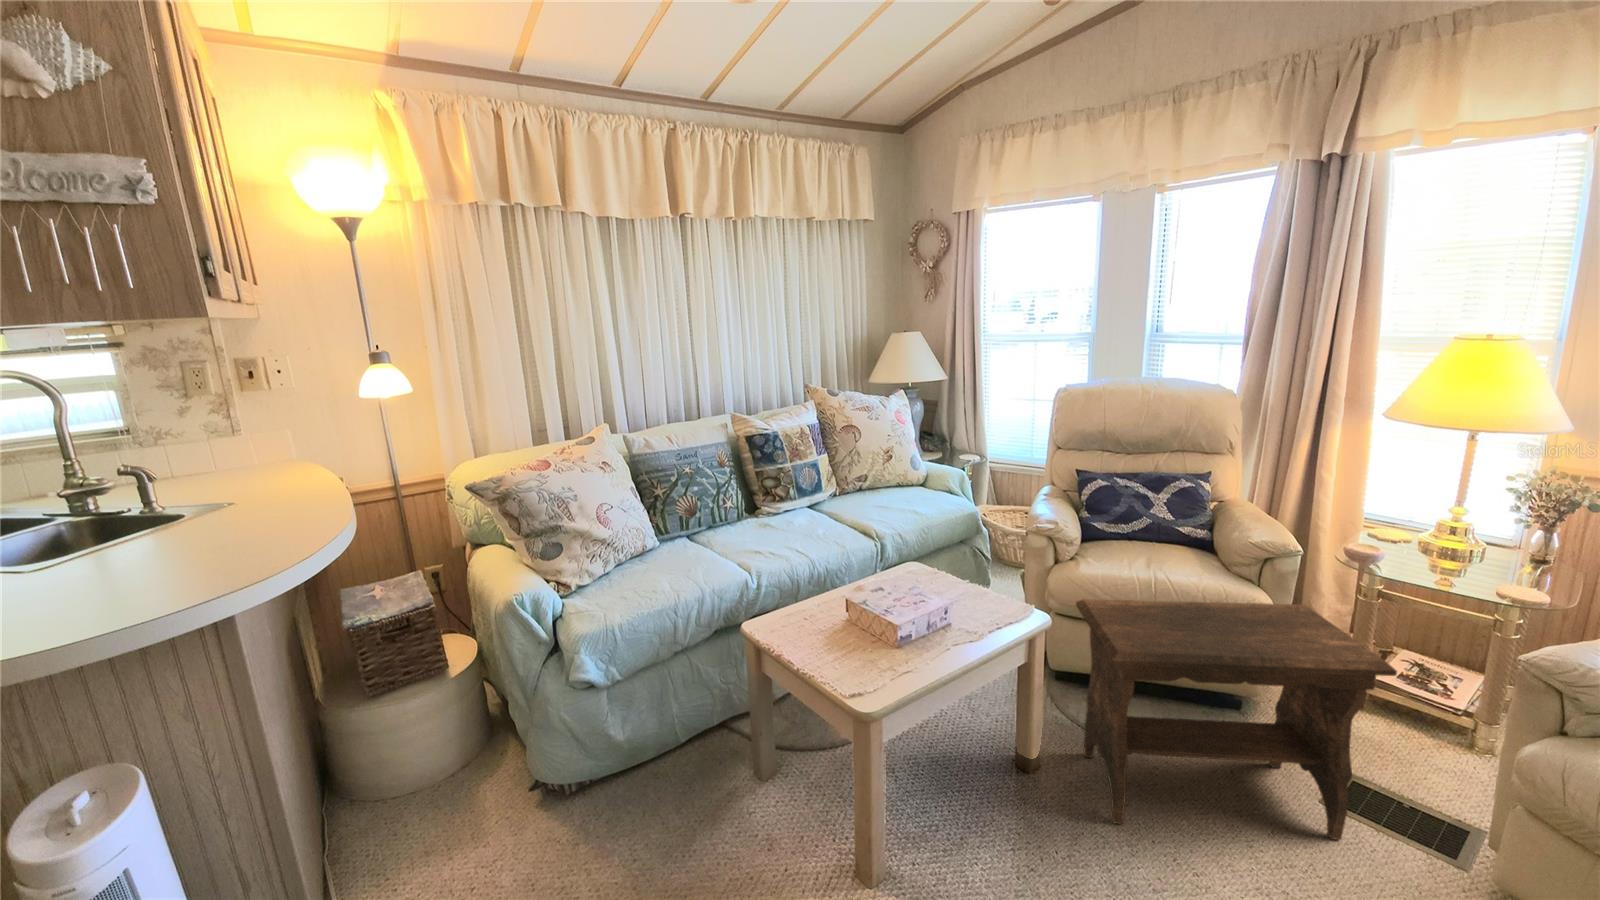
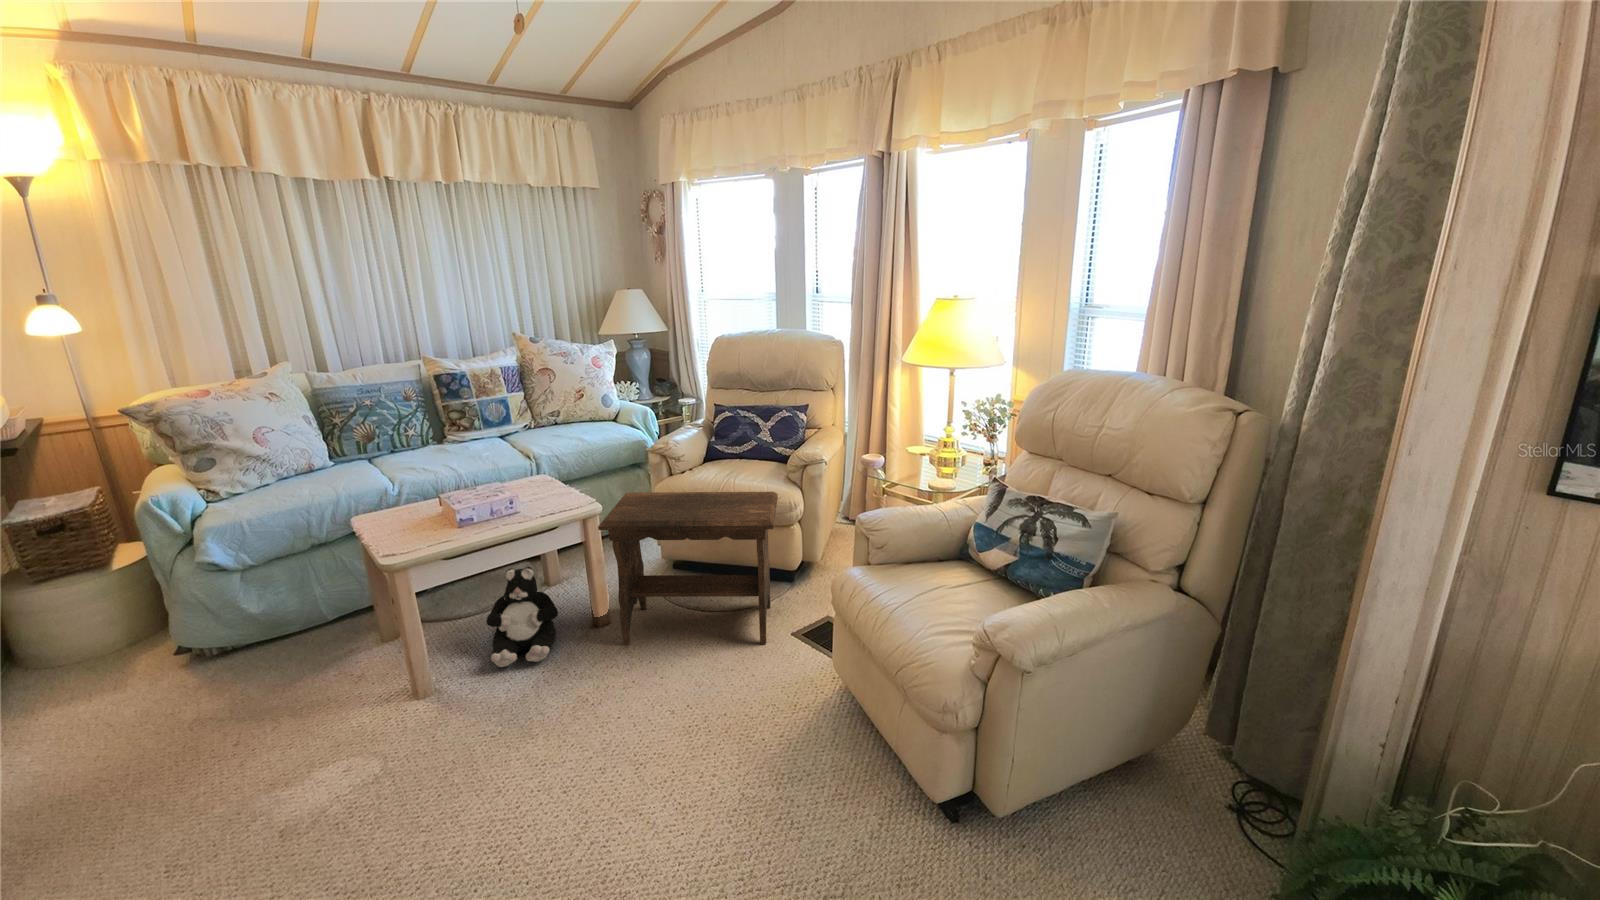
plush toy: none [926,705,1035,857] -> present [486,567,558,667]

